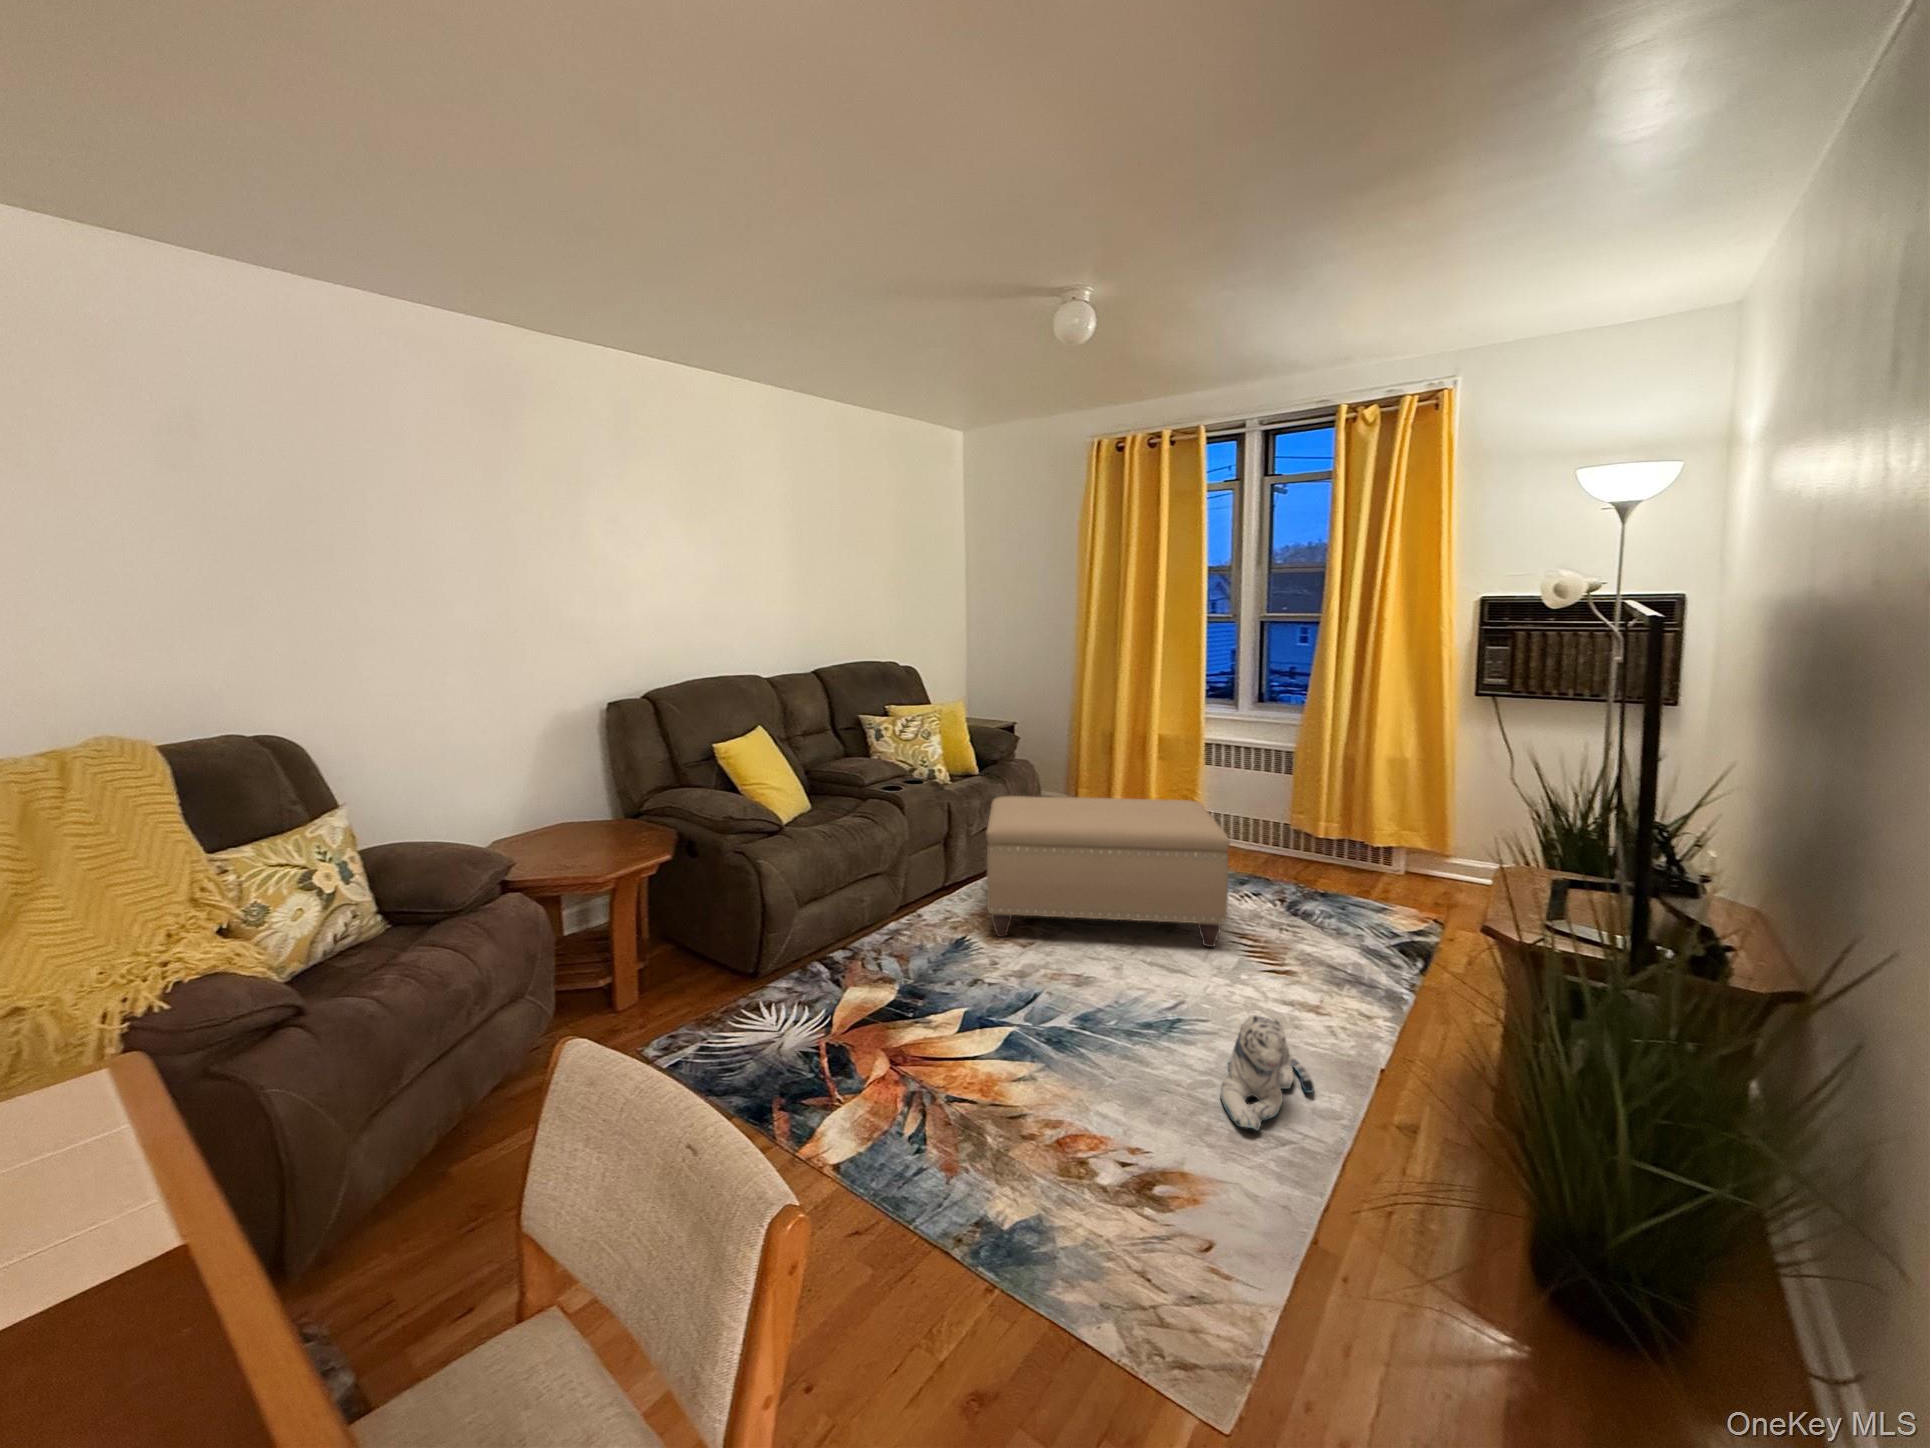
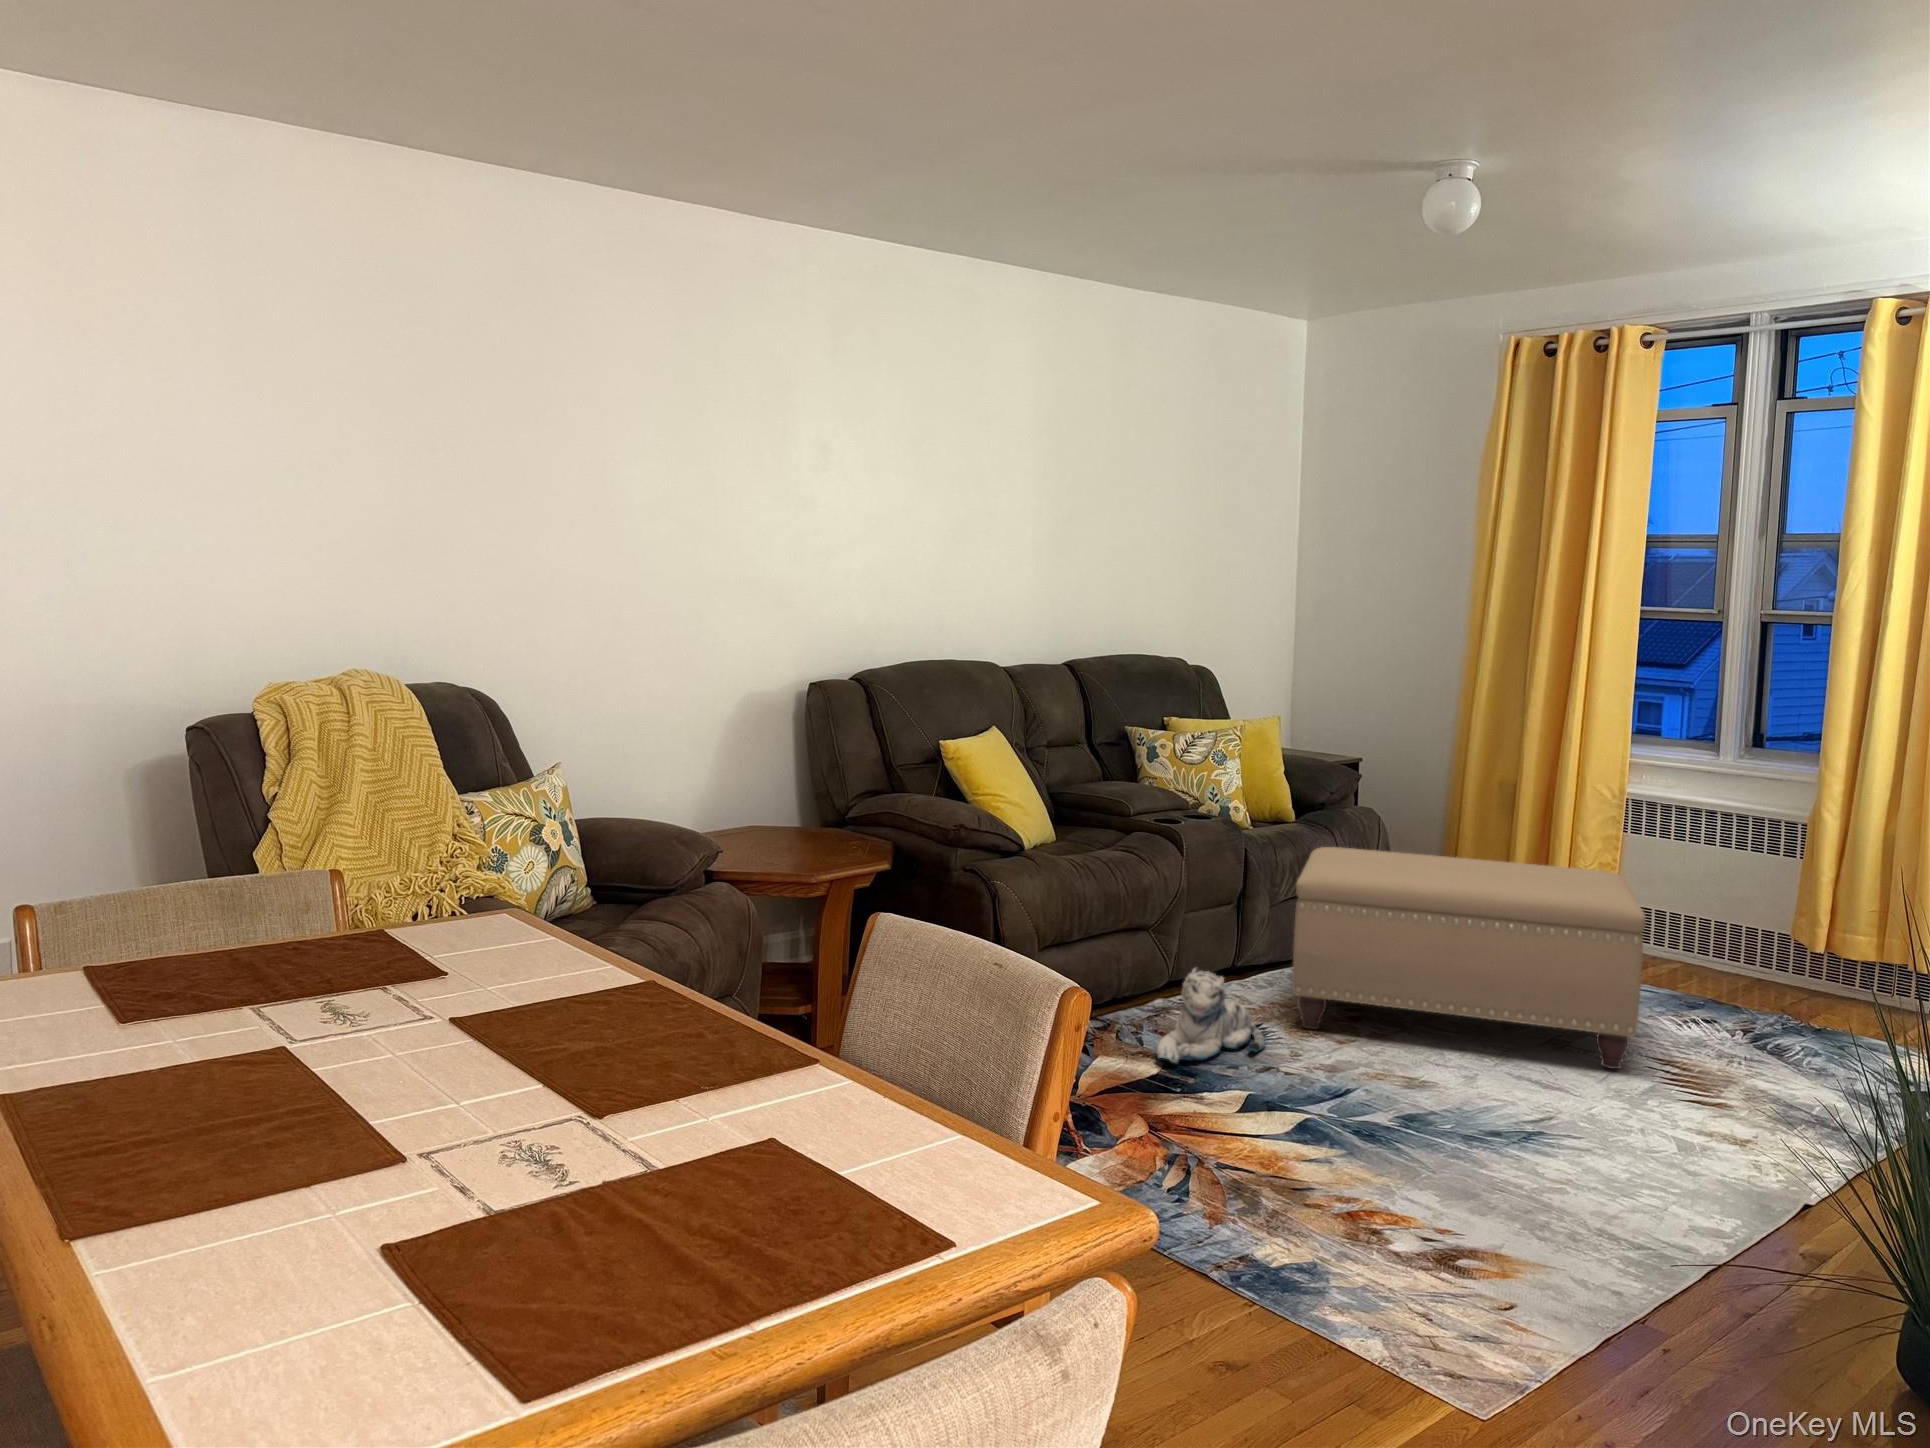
plush toy: present [1220,1015,1314,1130] -> present [1157,968,1265,1063]

